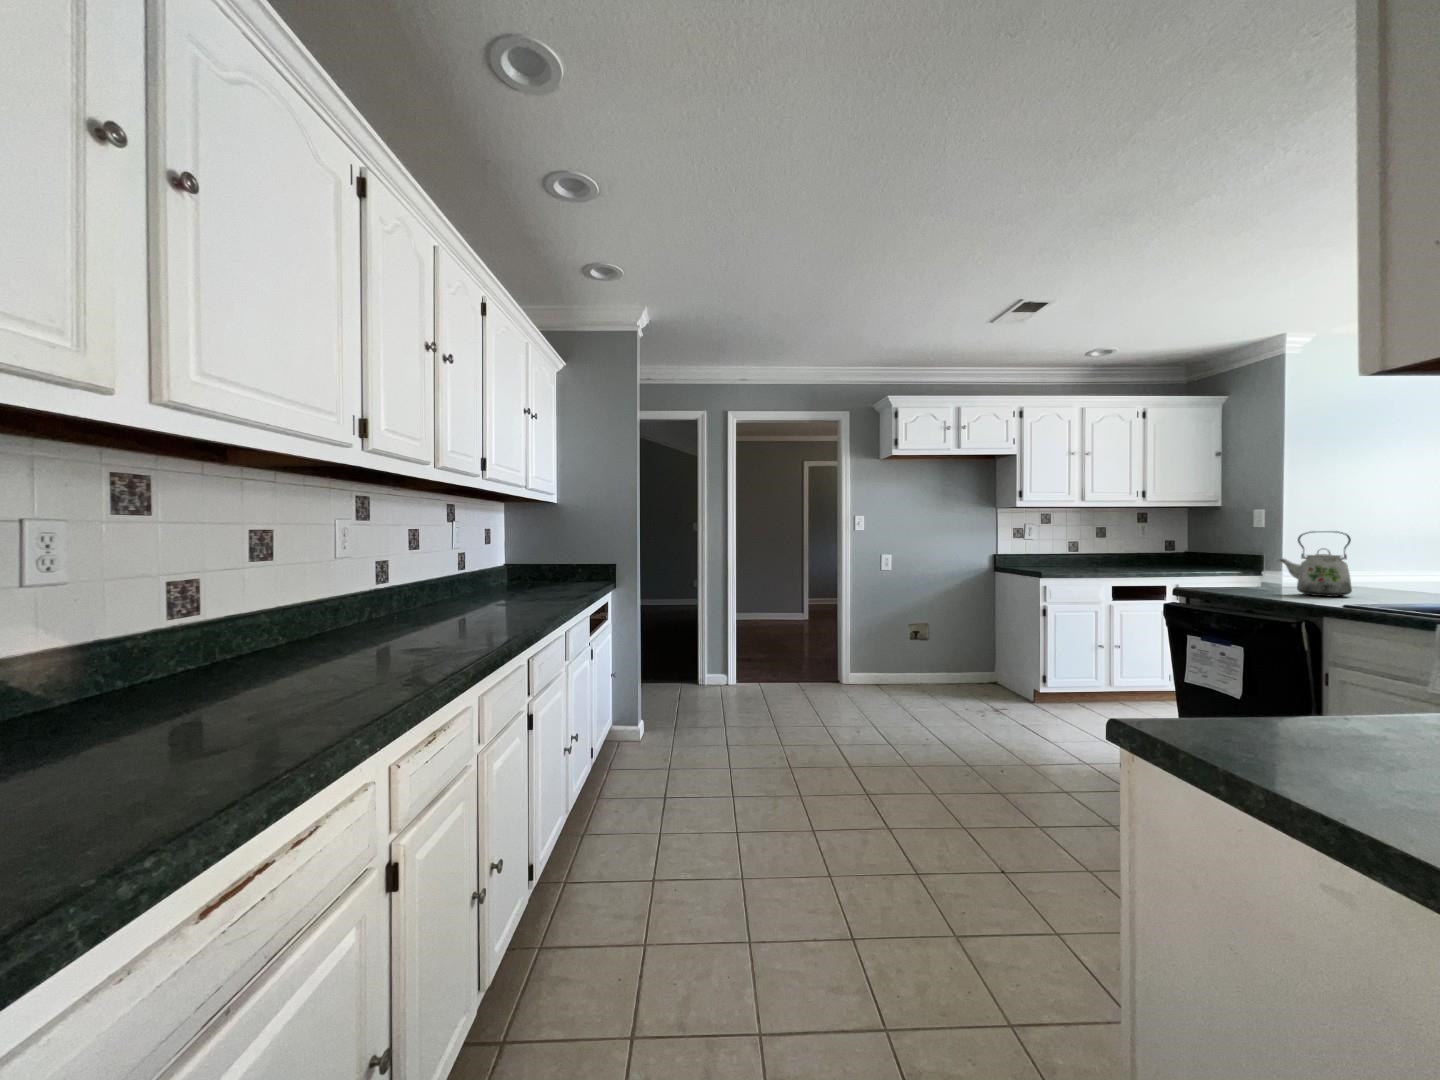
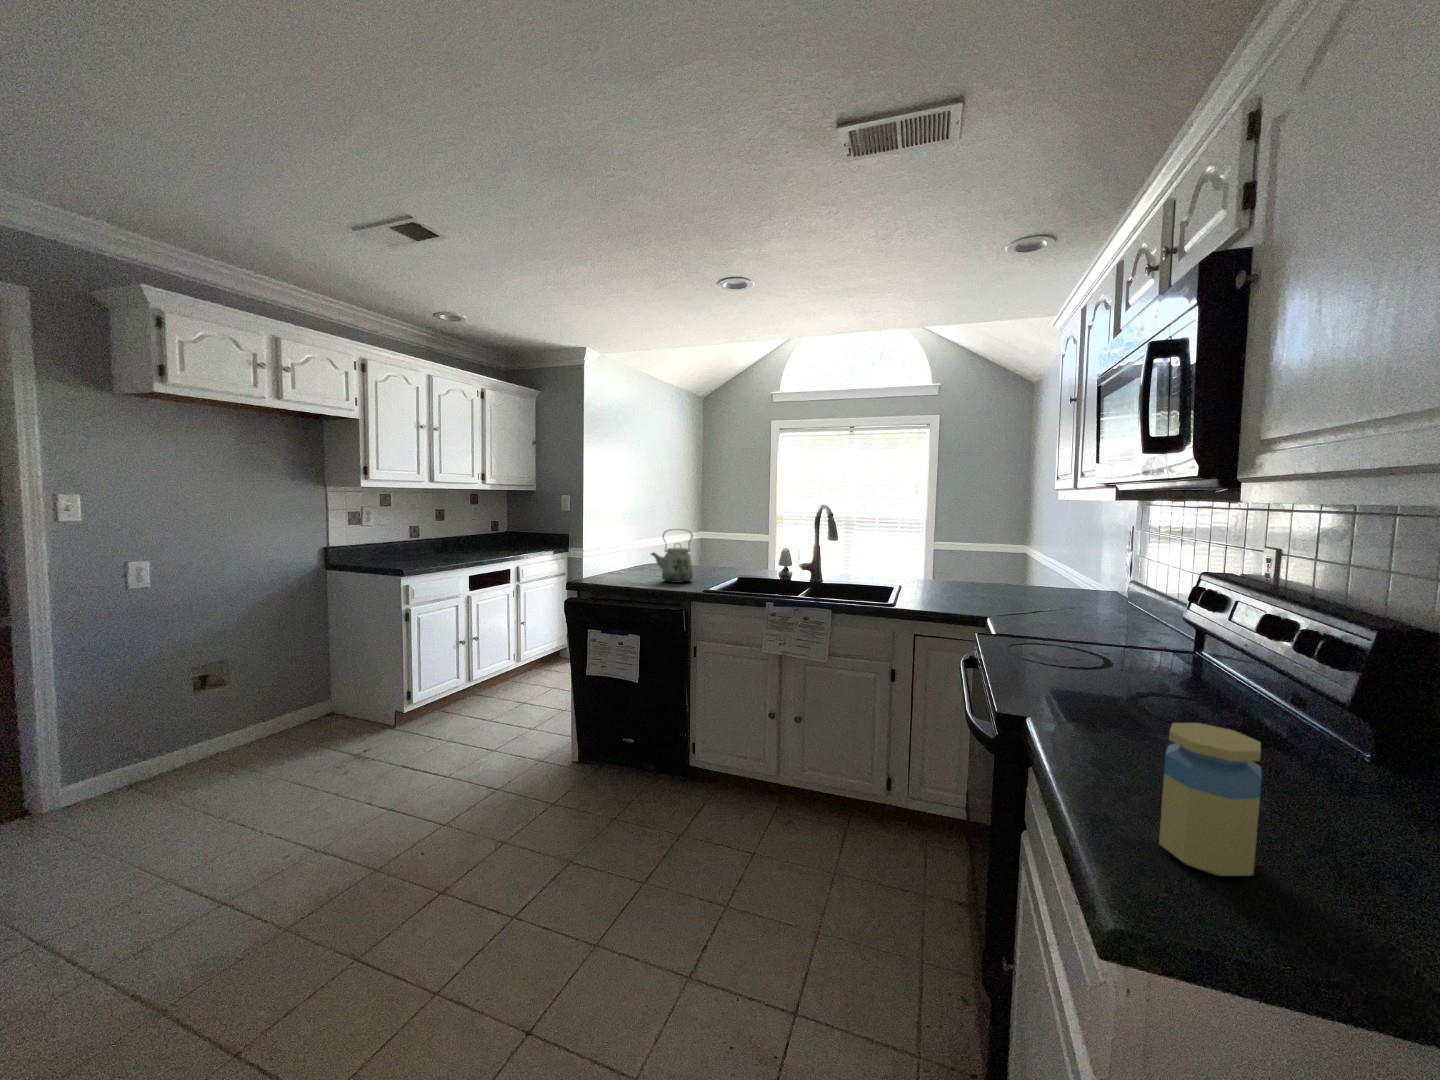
jar: none [1264,624,1371,761] -> present [1159,723,1262,876]

